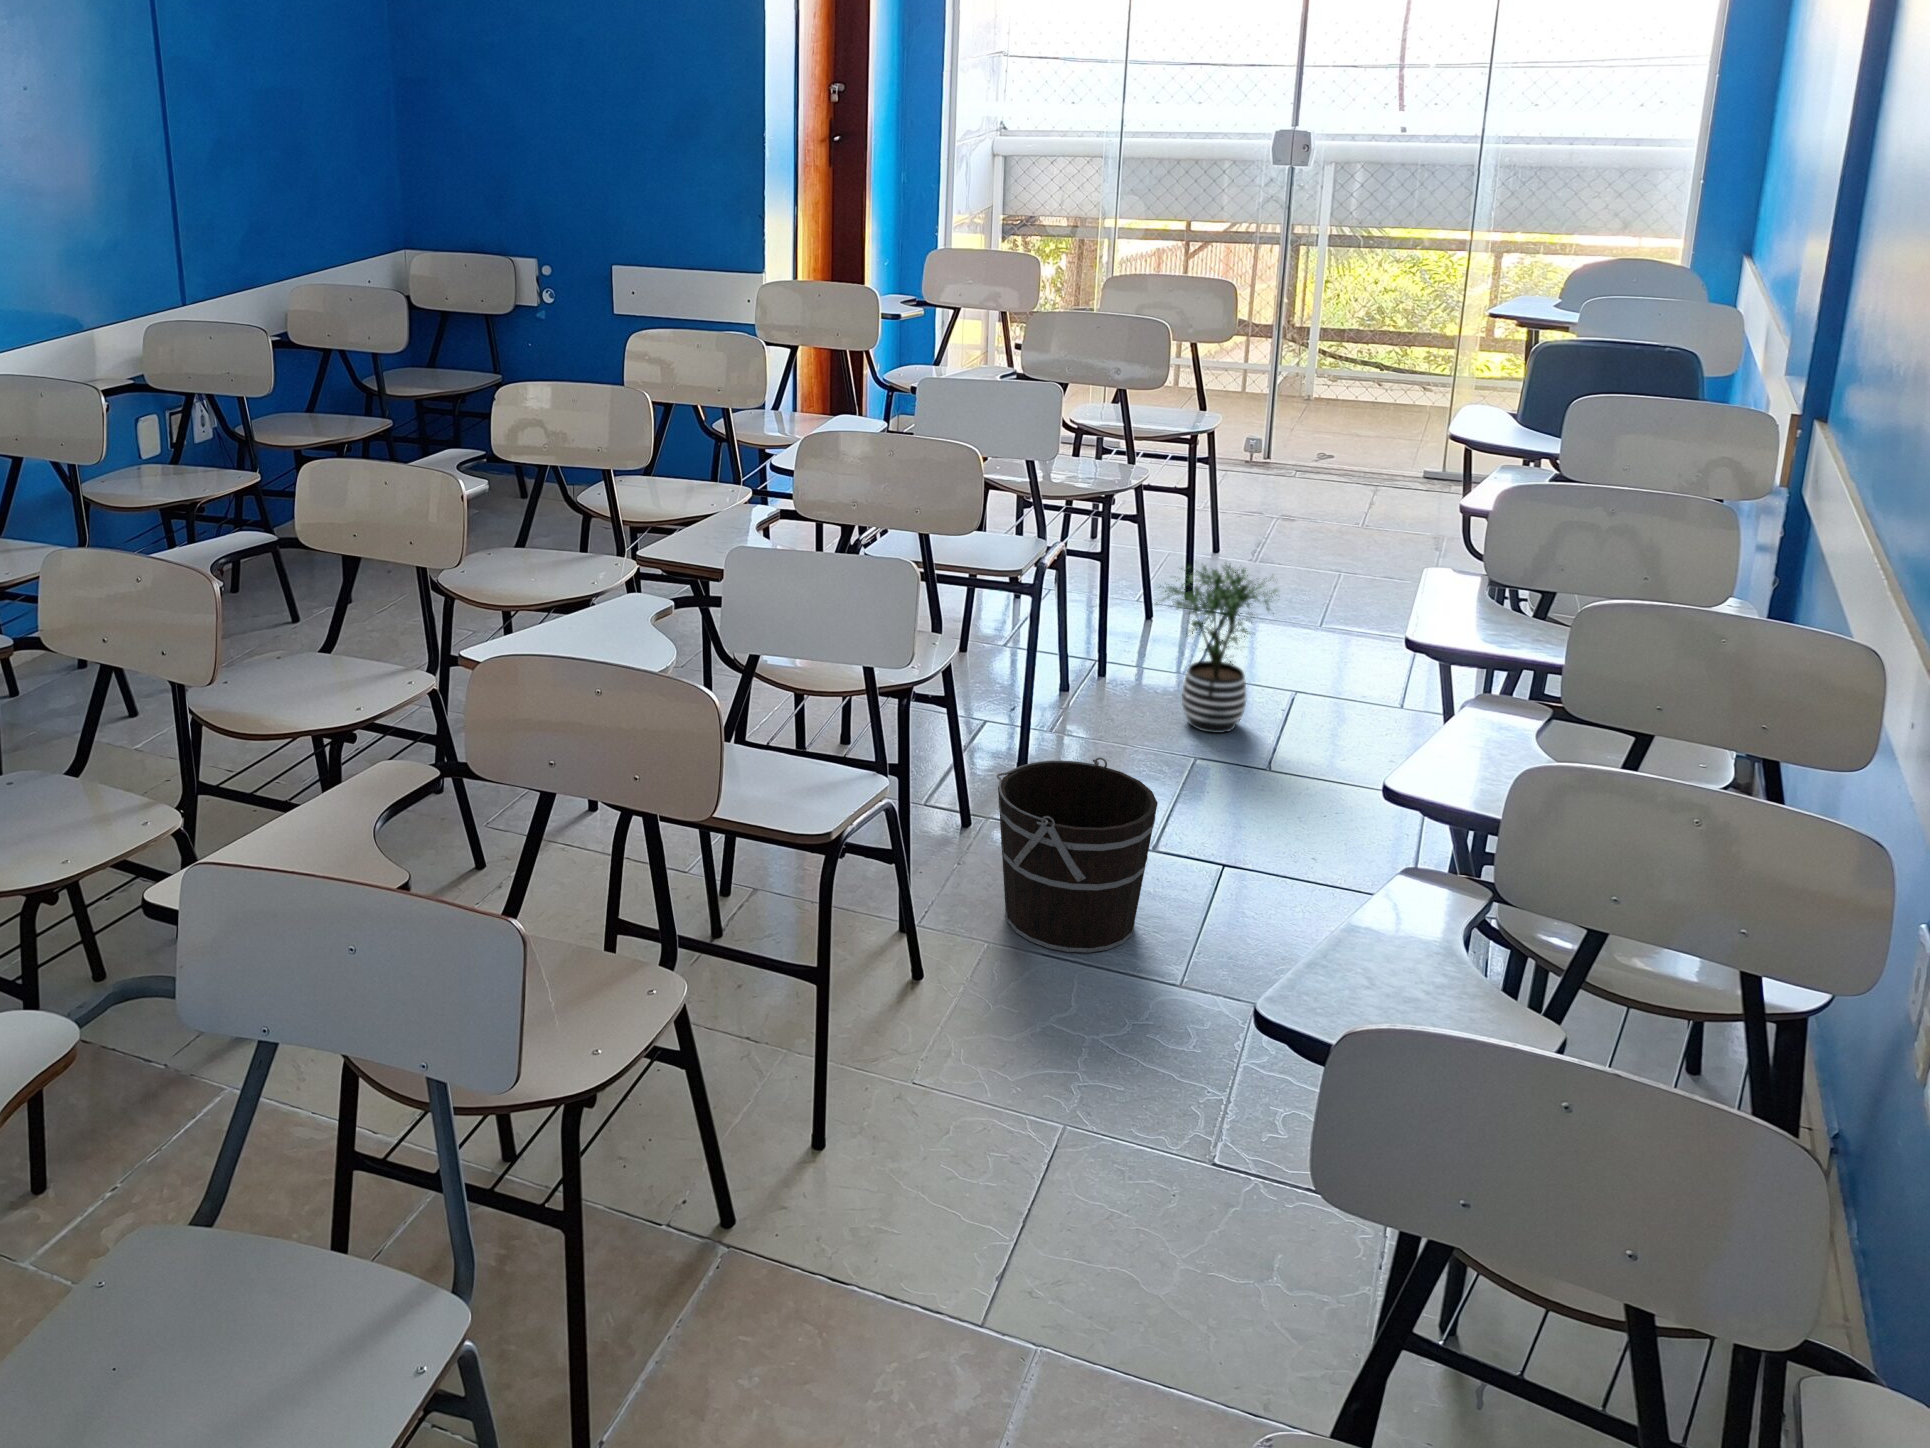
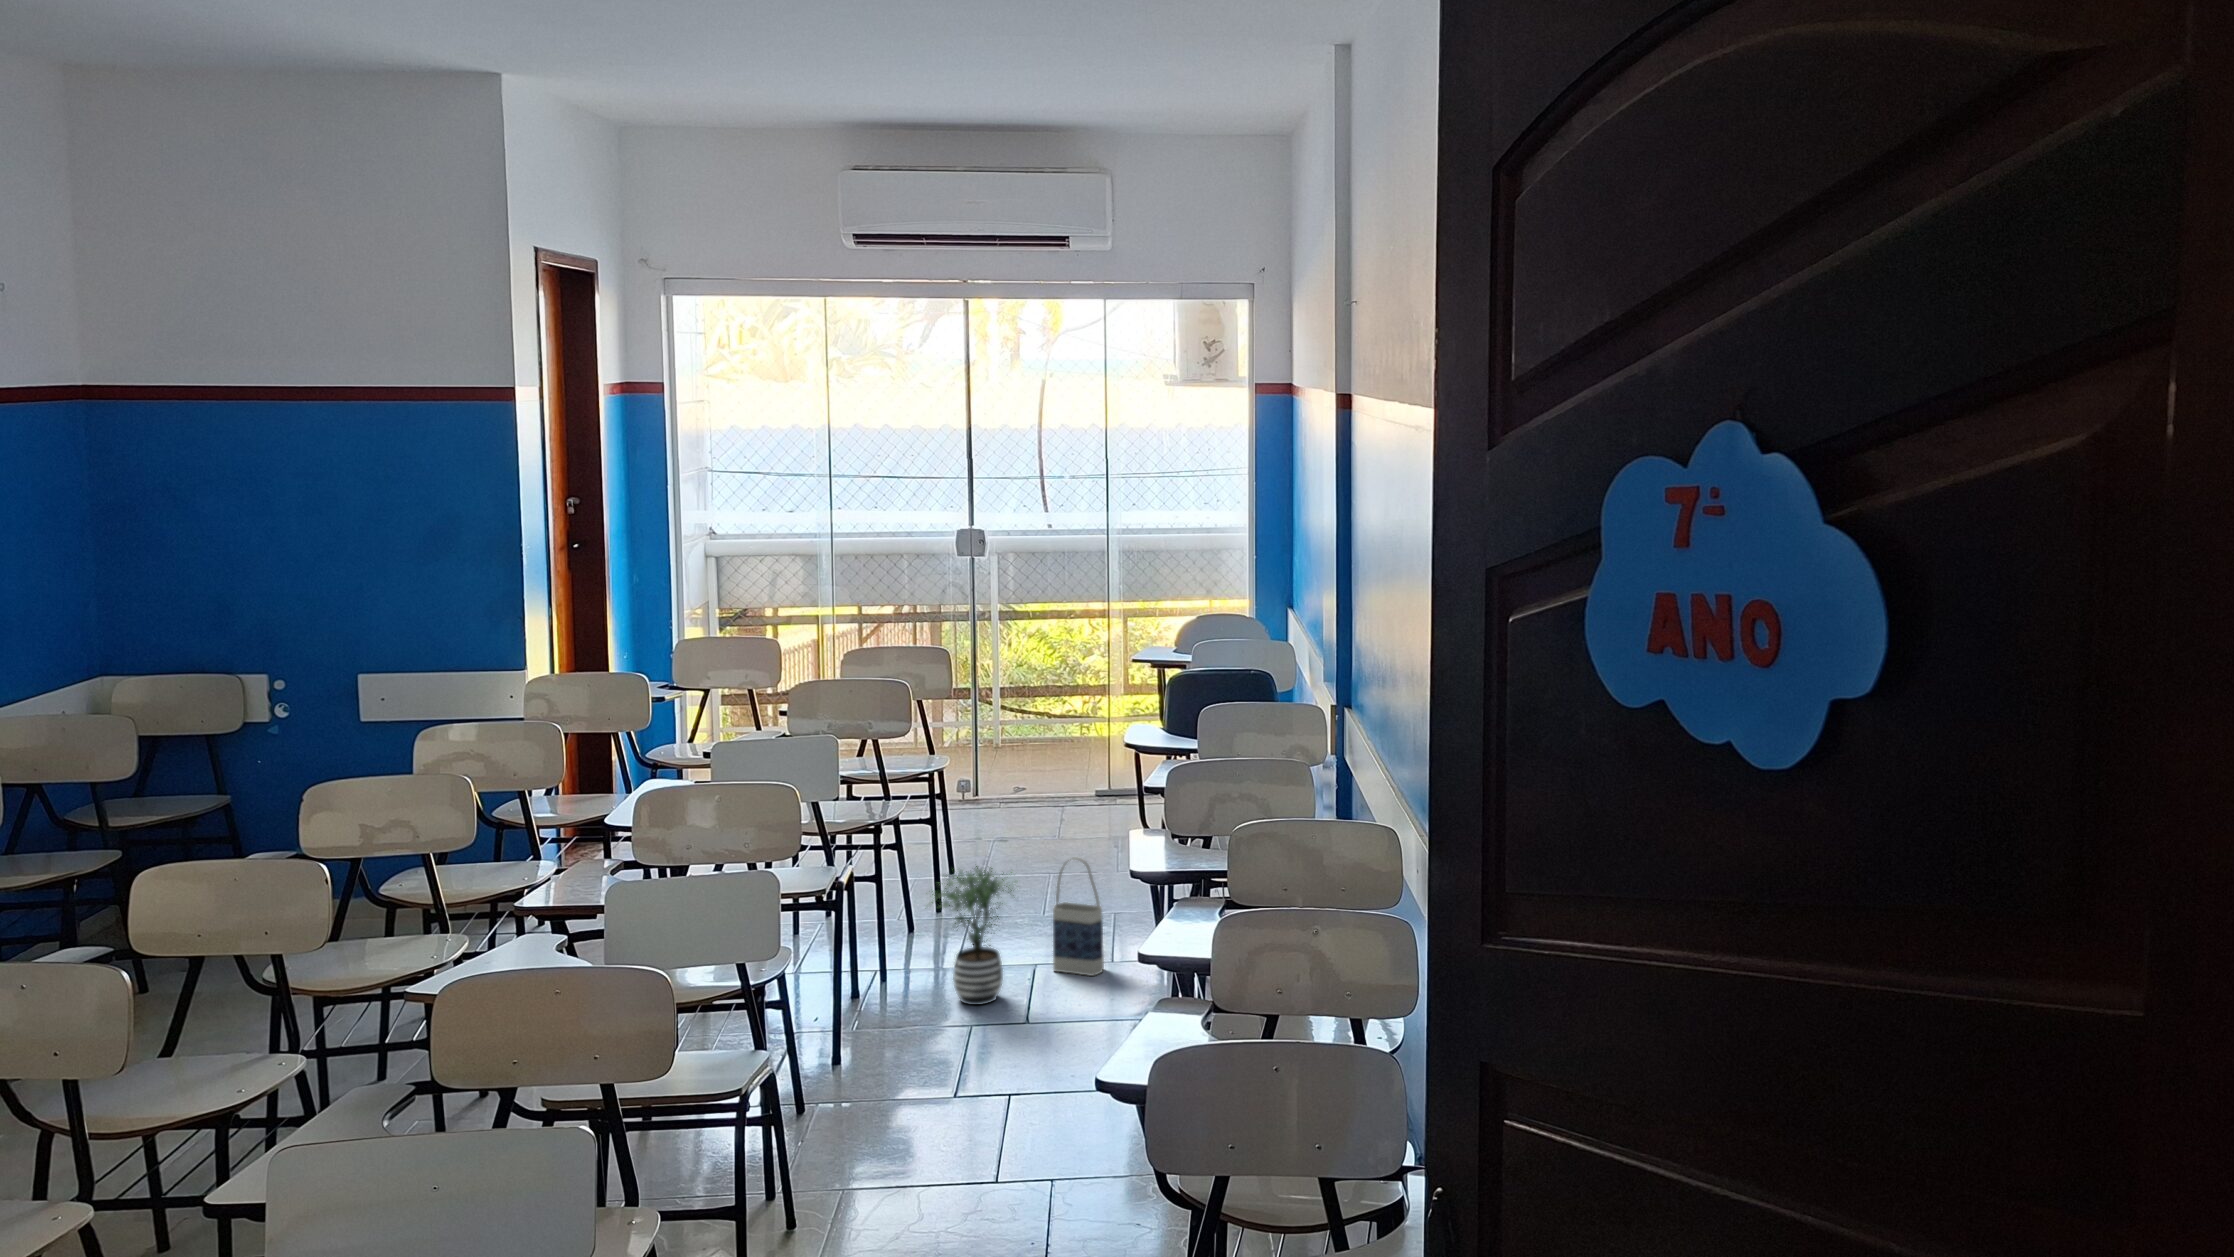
bag: none [1317,569,1394,722] -> present [1053,857,1104,976]
bucket: present [997,757,1158,953] -> none [837,1019,965,1178]

